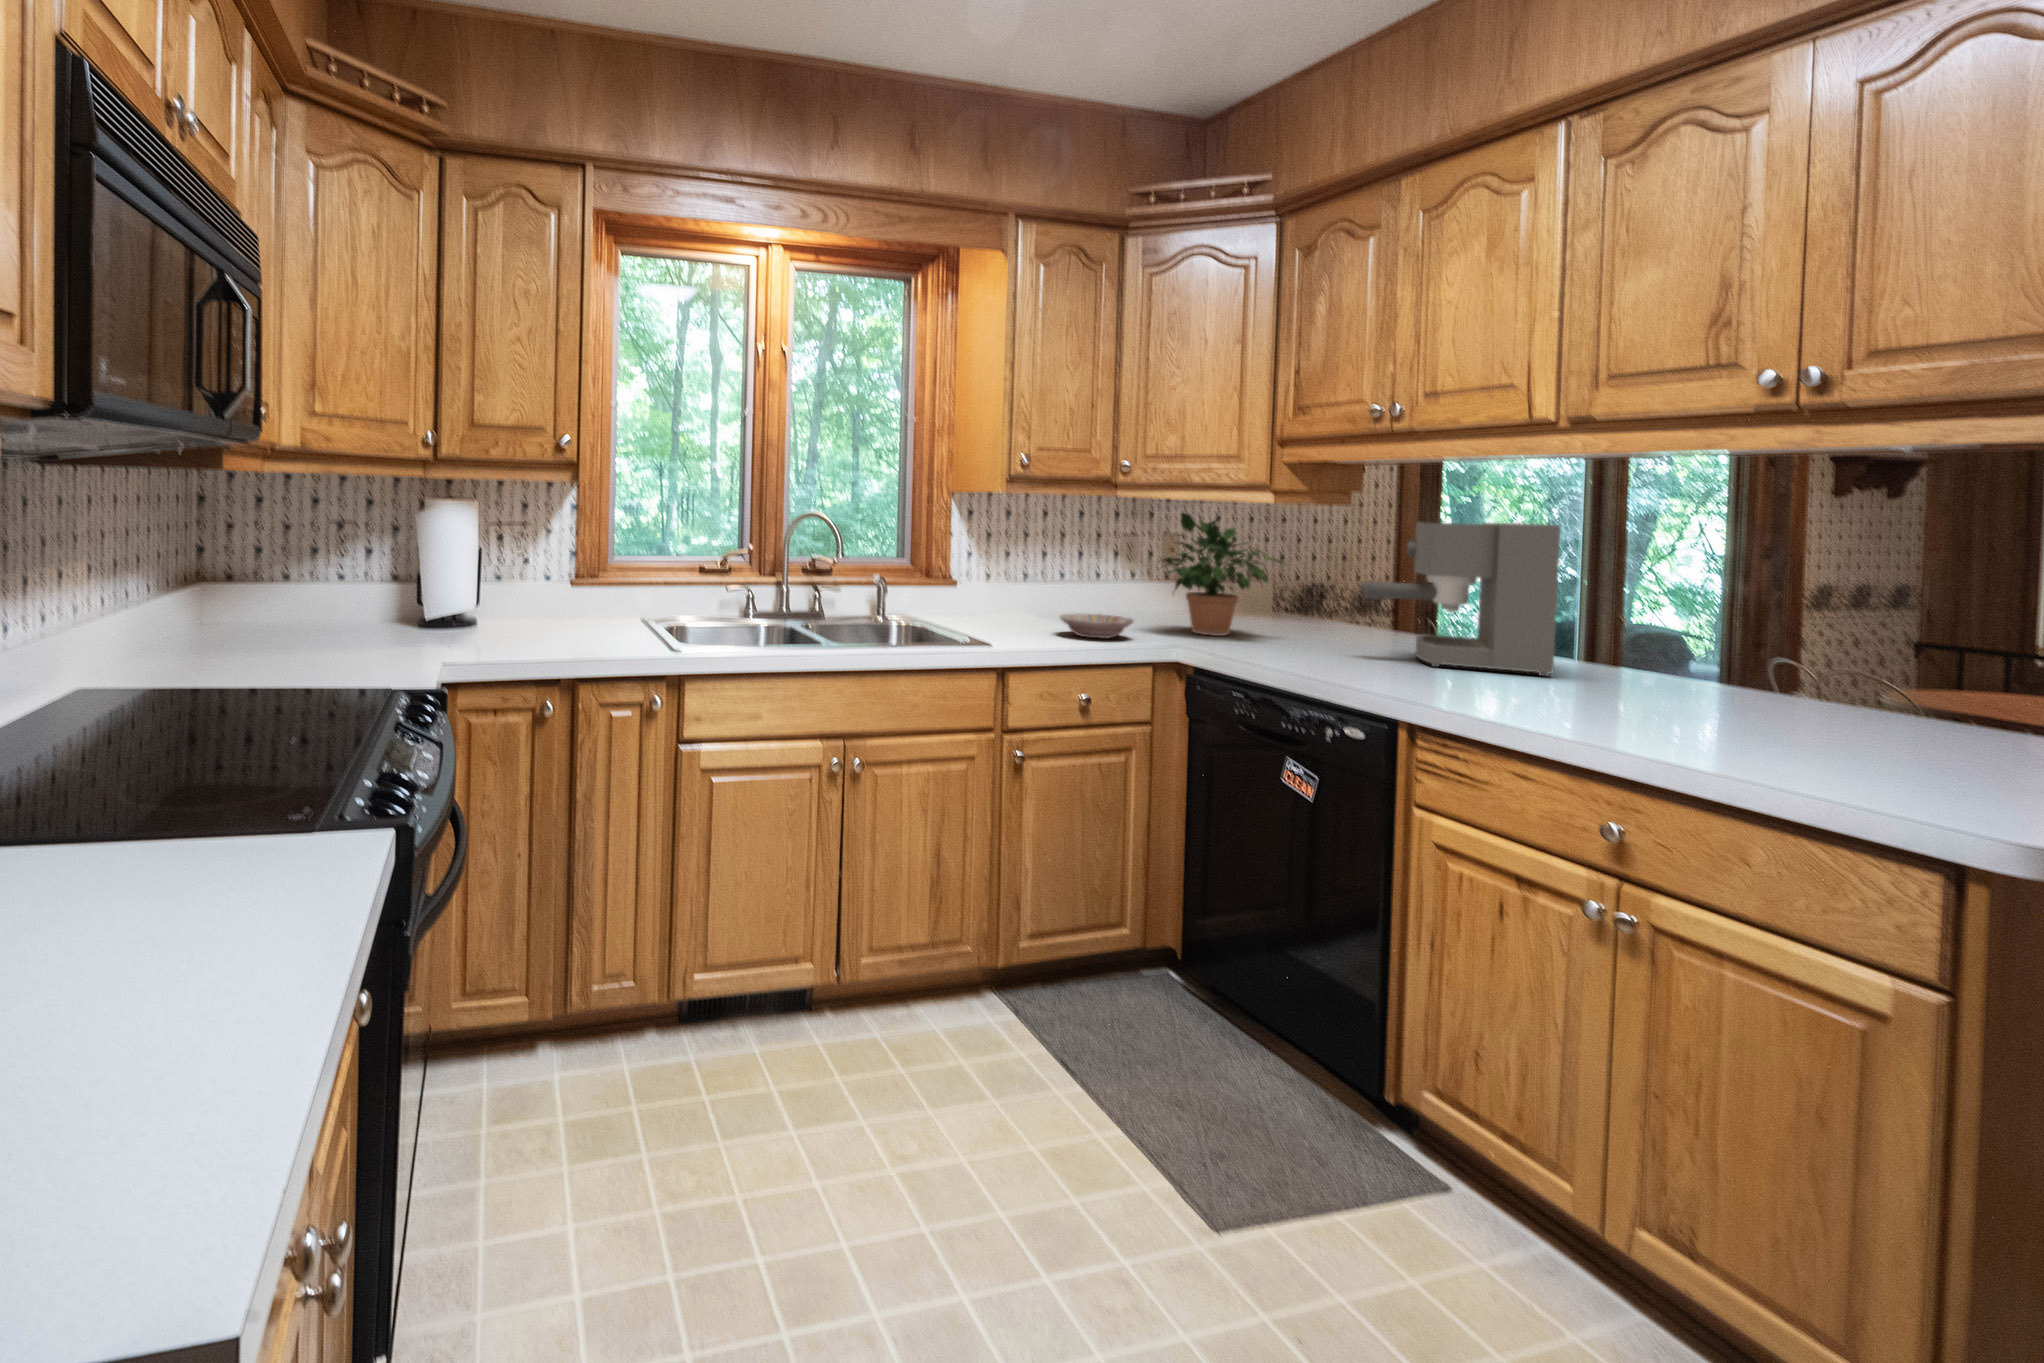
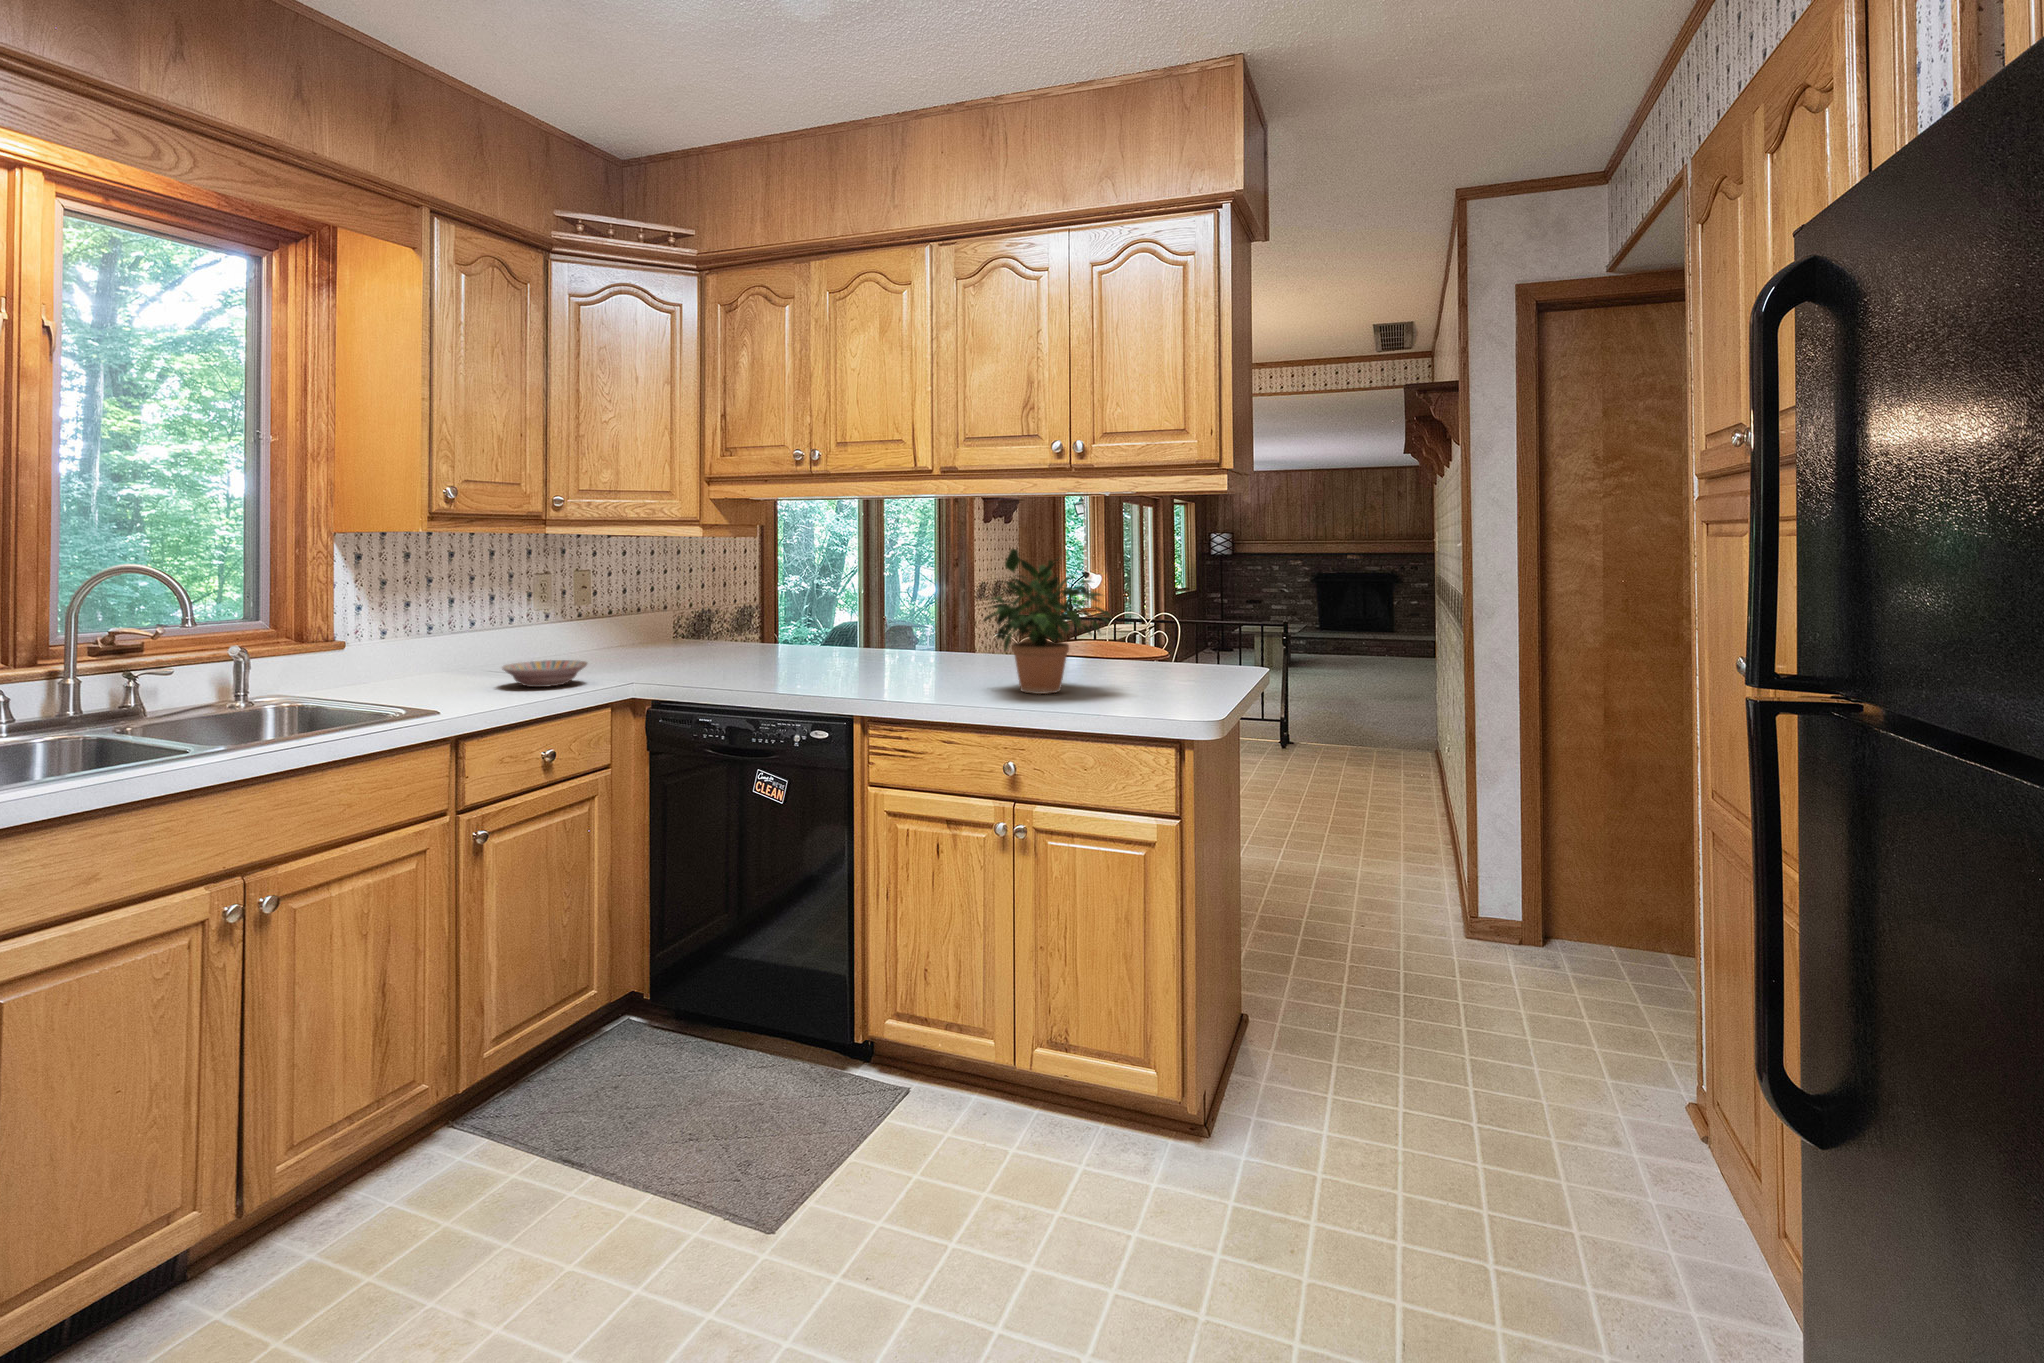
potted plant: present [1162,513,1286,636] -> present [983,549,1110,694]
coffee maker: present [1362,523,1560,676] -> none [791,549,925,670]

